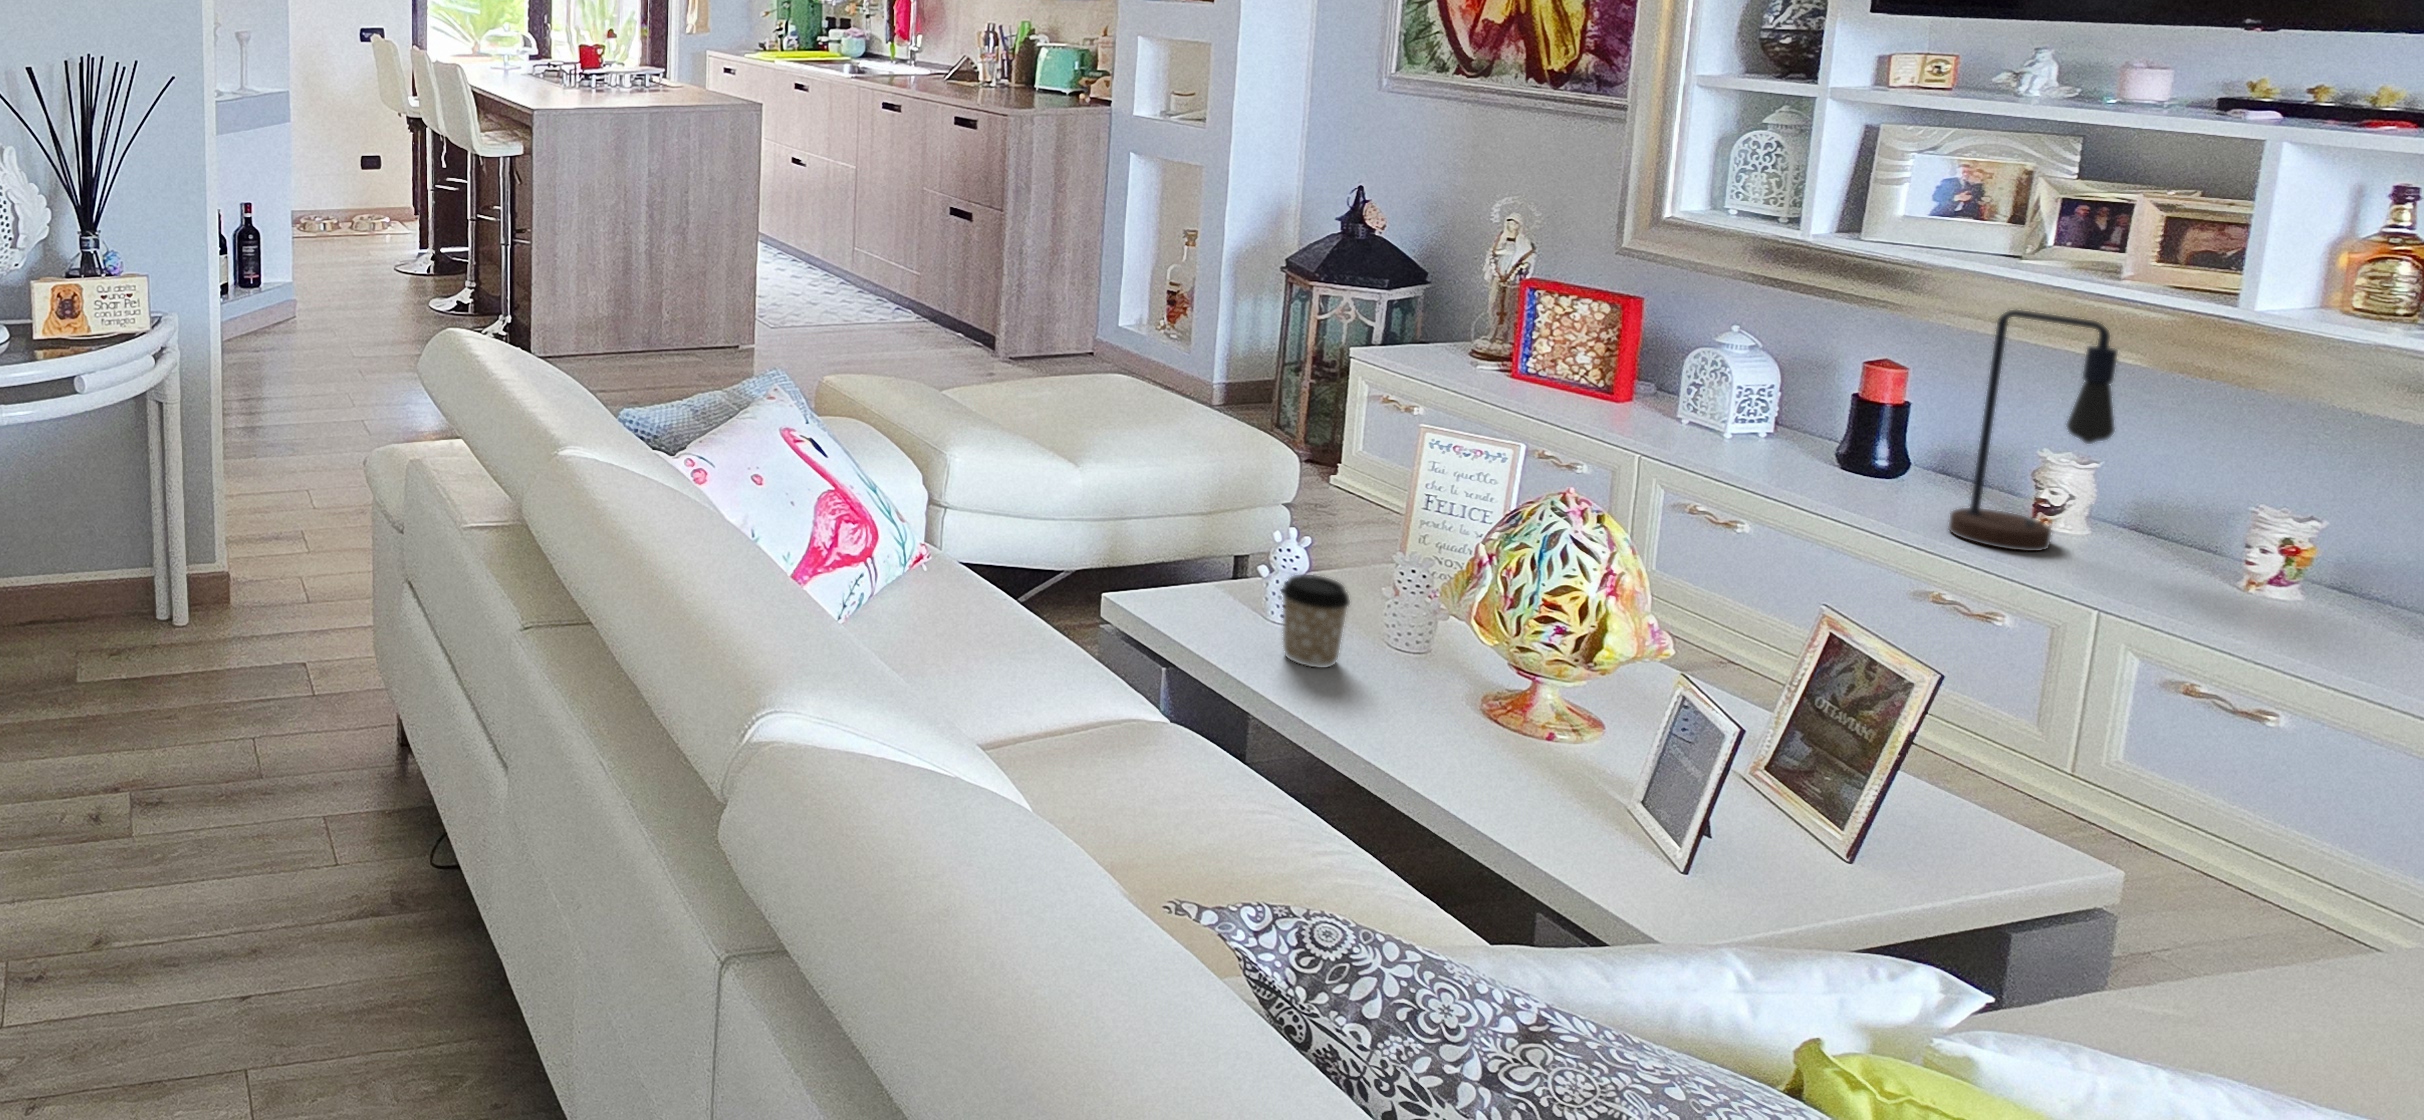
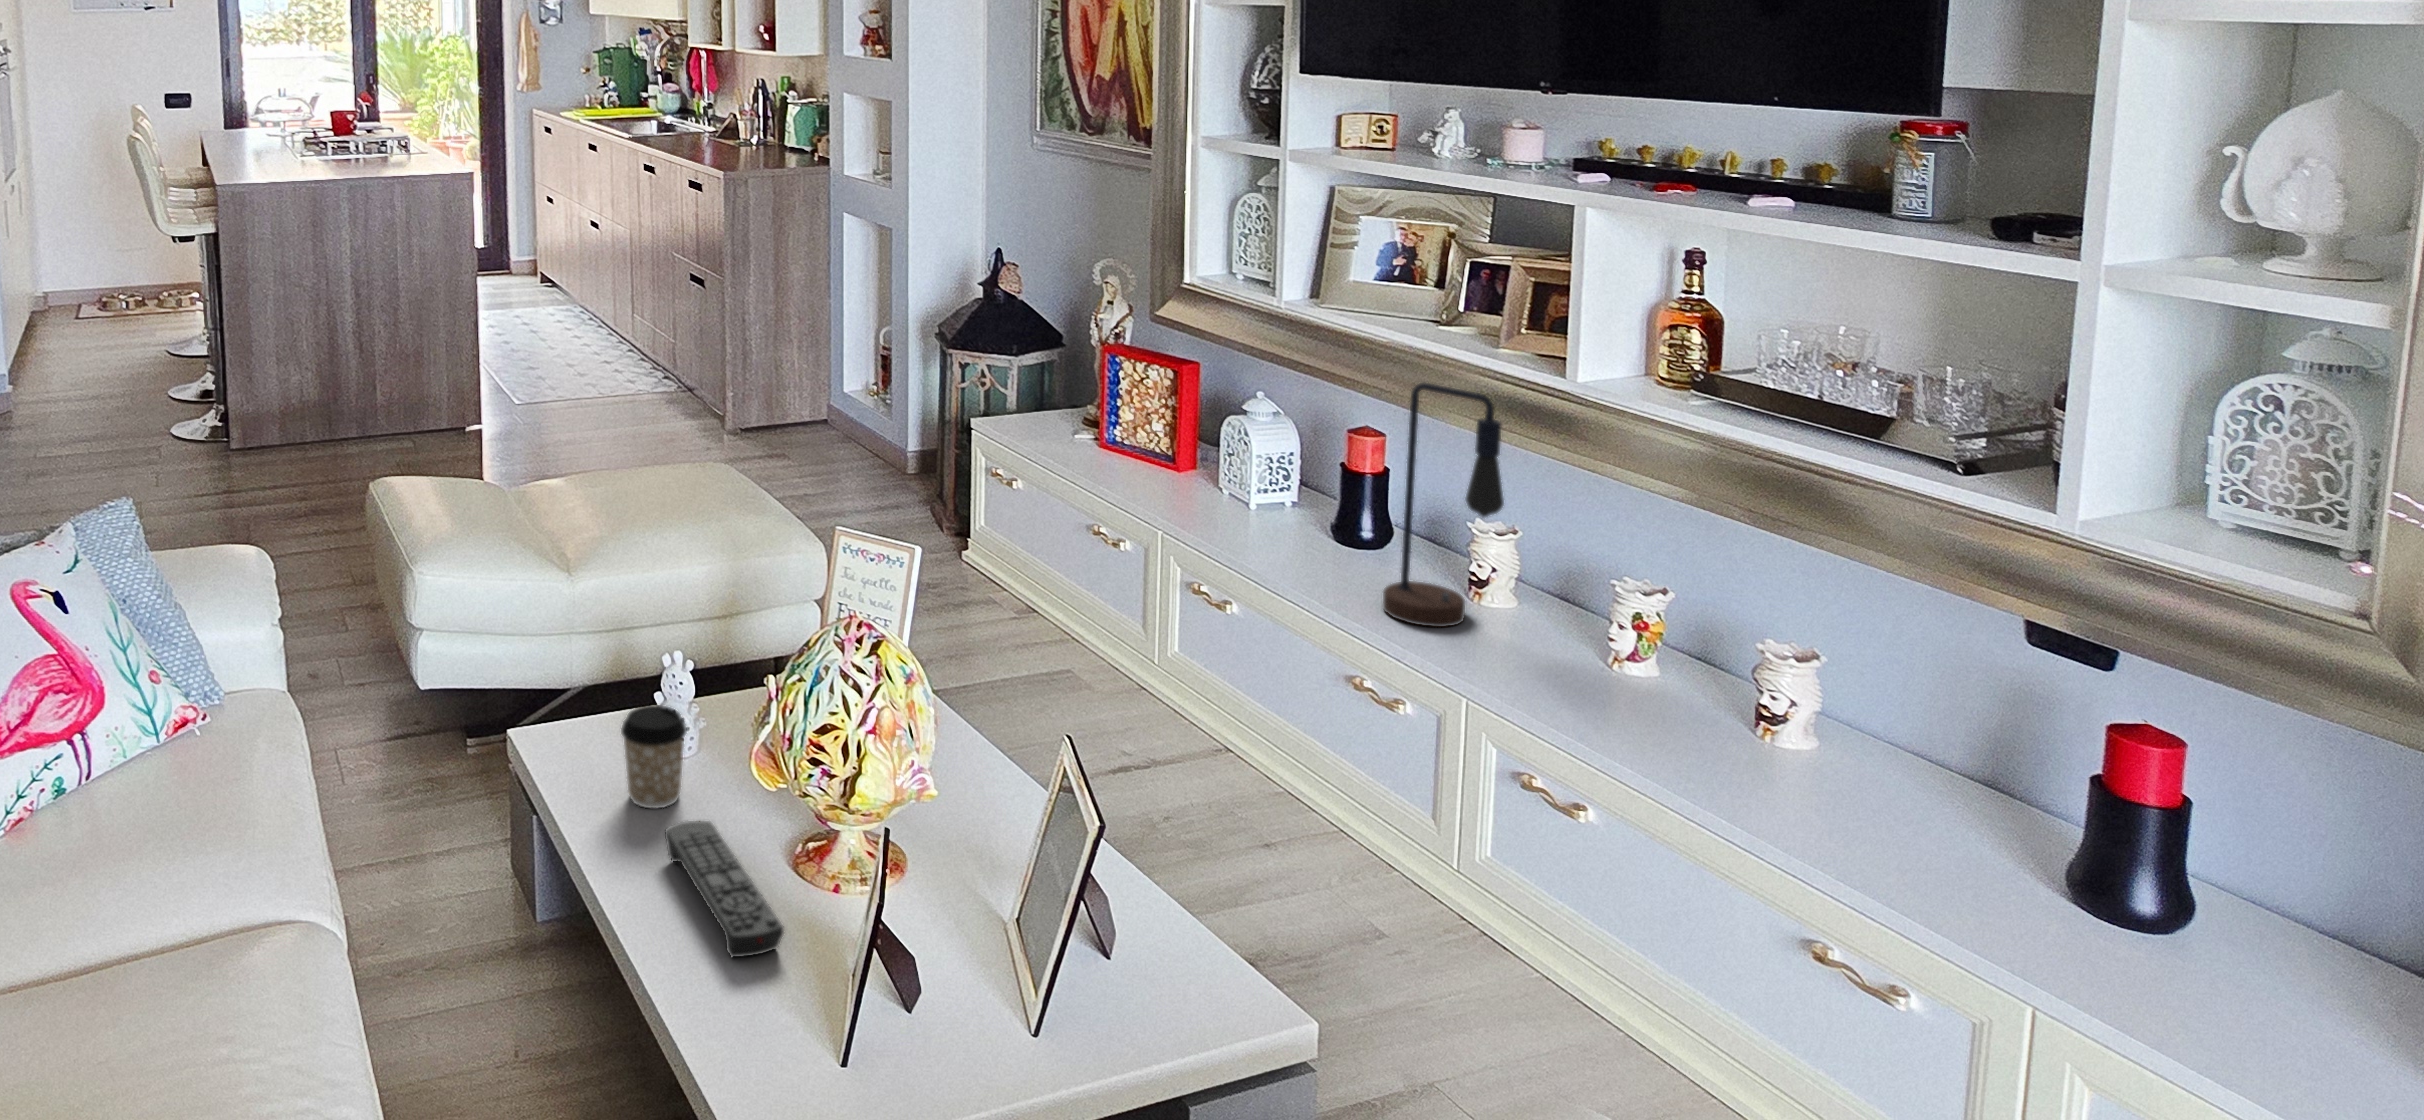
remote control: none [1368,676,1562,789] -> present [665,821,784,957]

